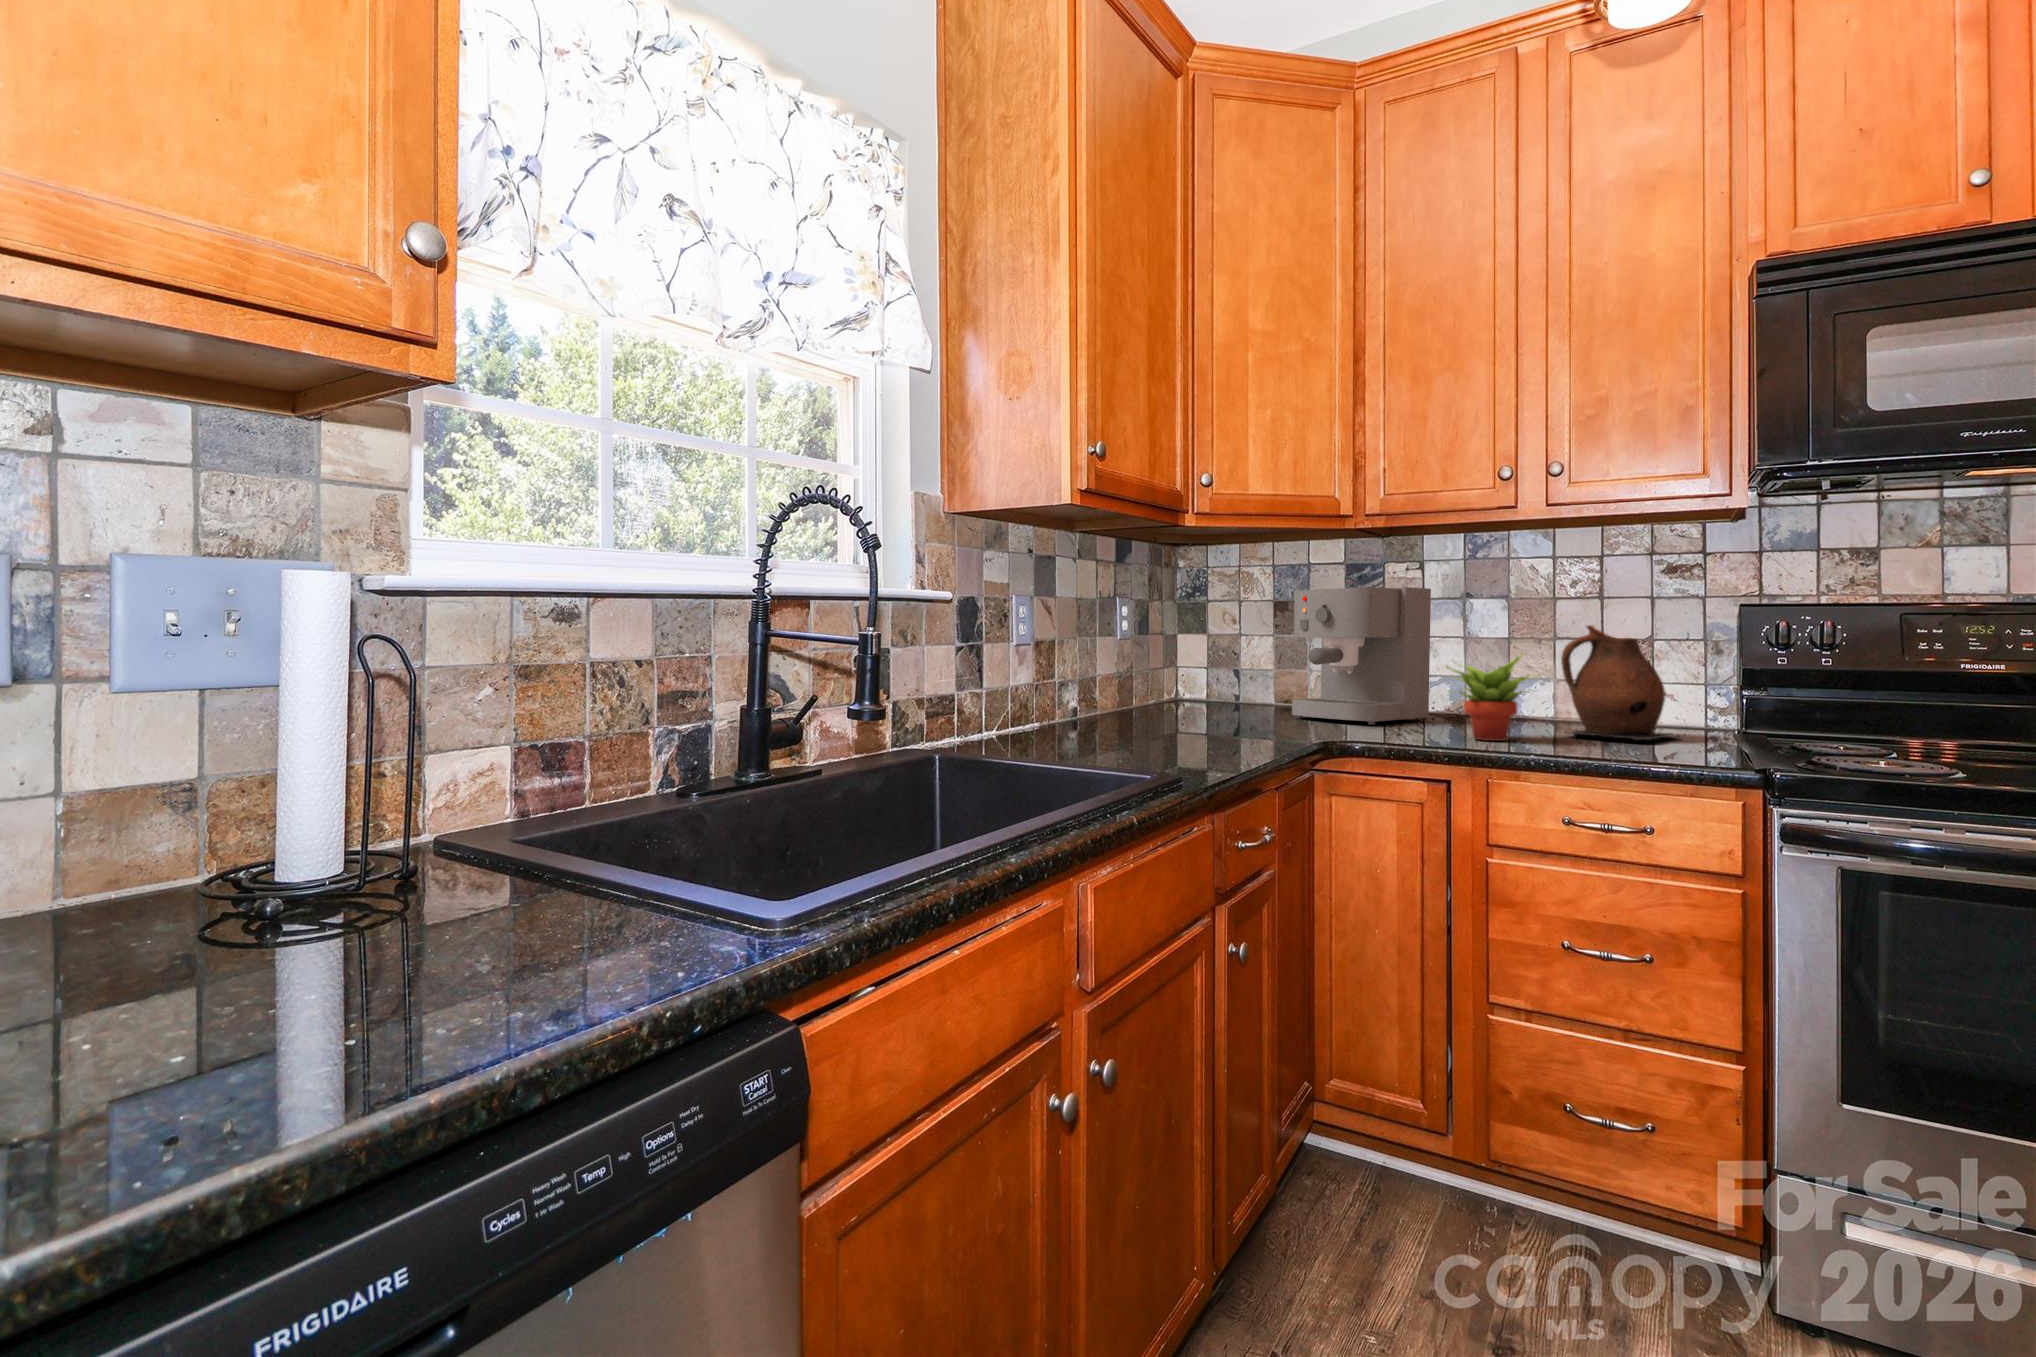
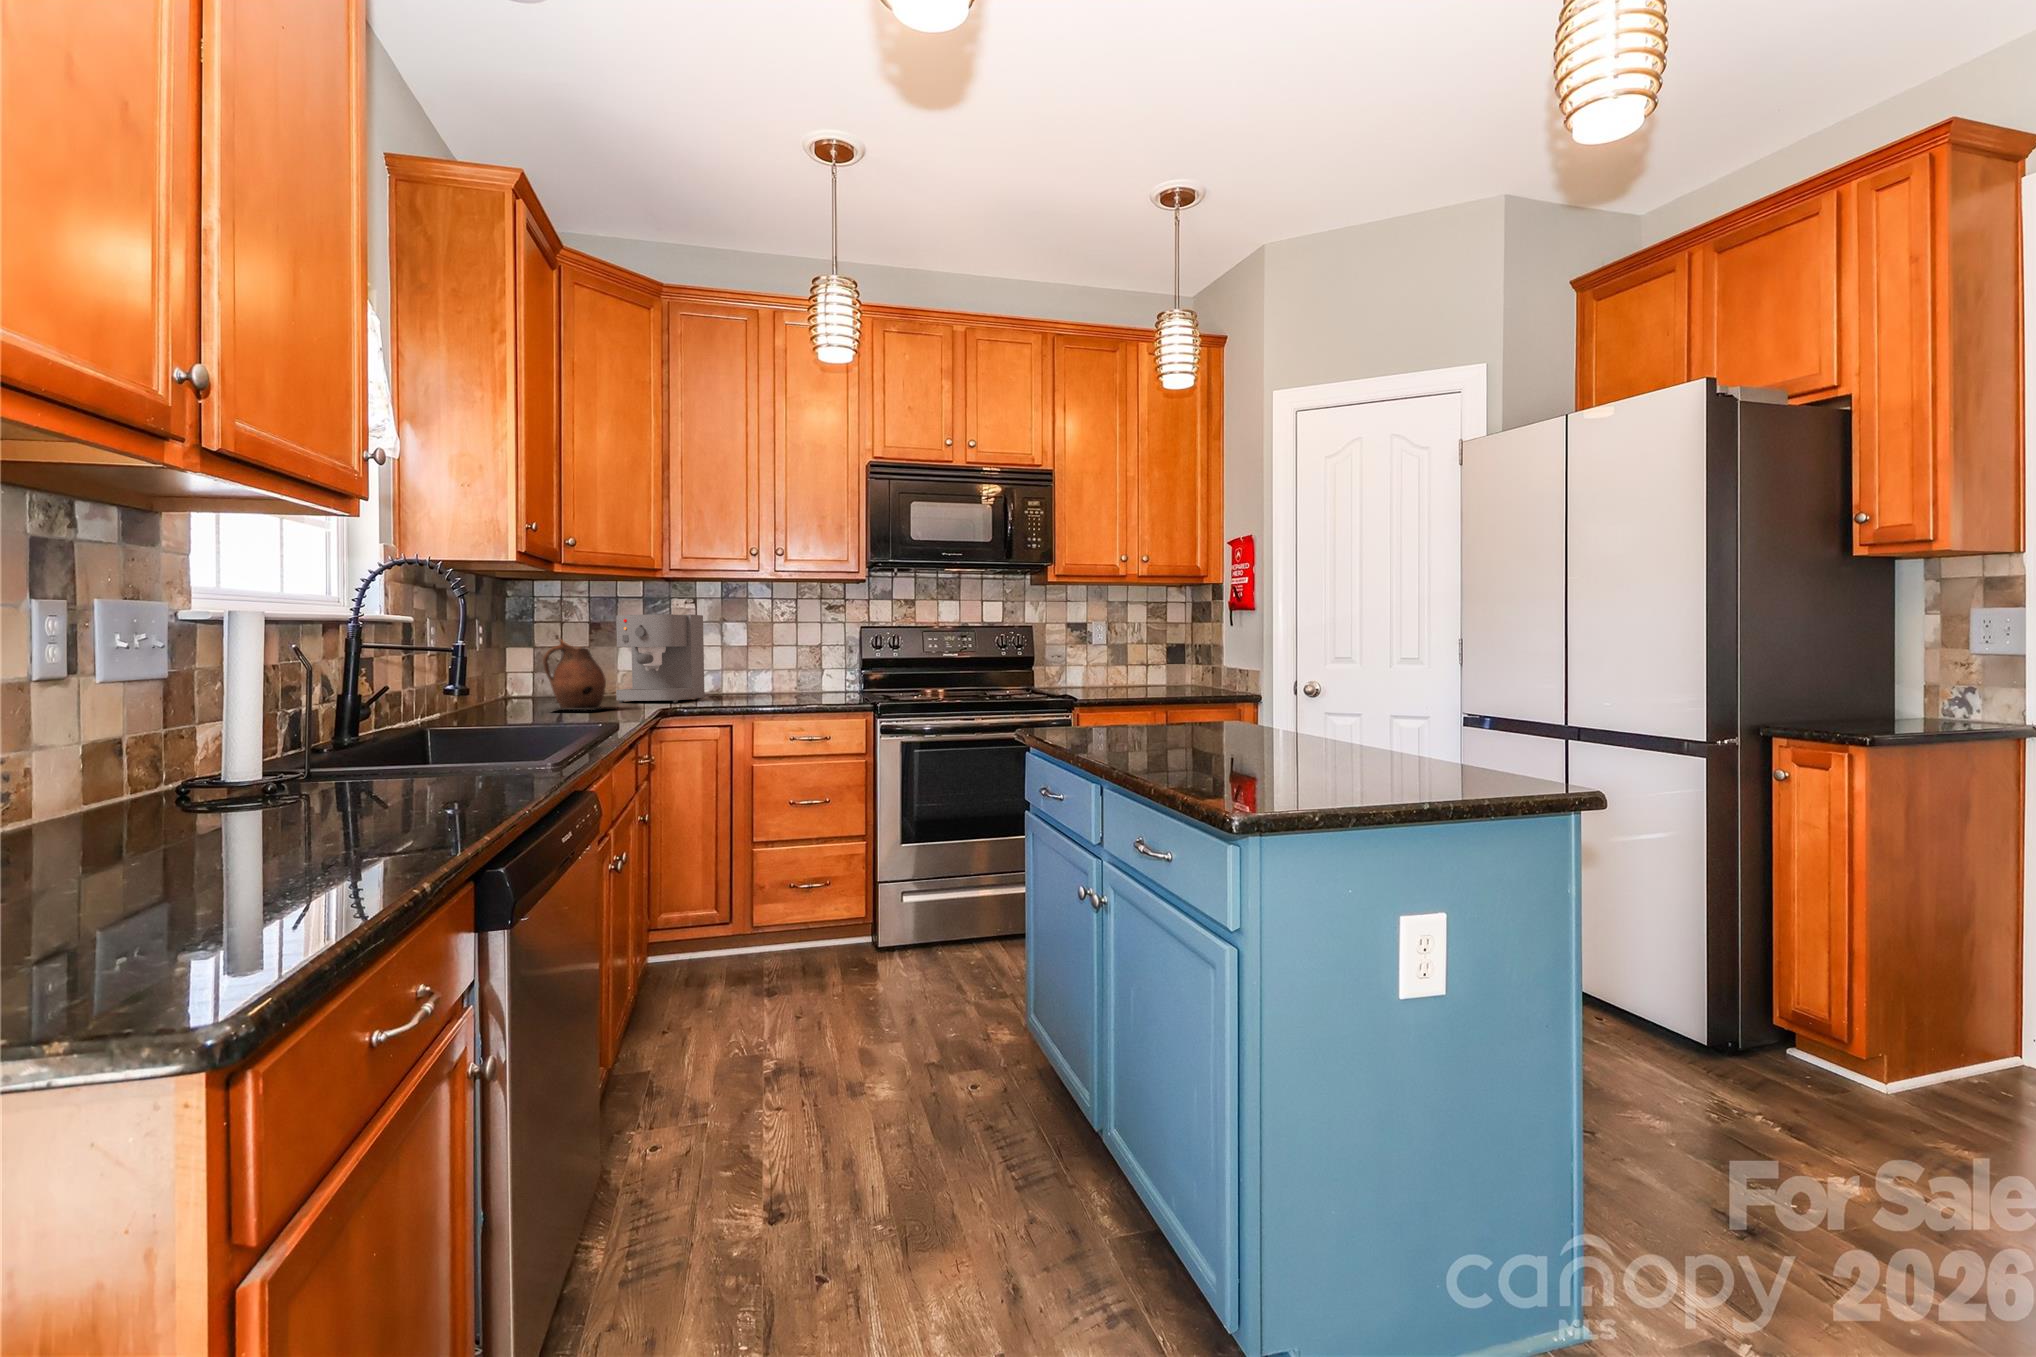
ceramic pitcher: present [1561,625,1682,741] -> present [543,639,607,710]
succulent plant: present [1447,655,1534,741] -> none [724,655,776,705]

